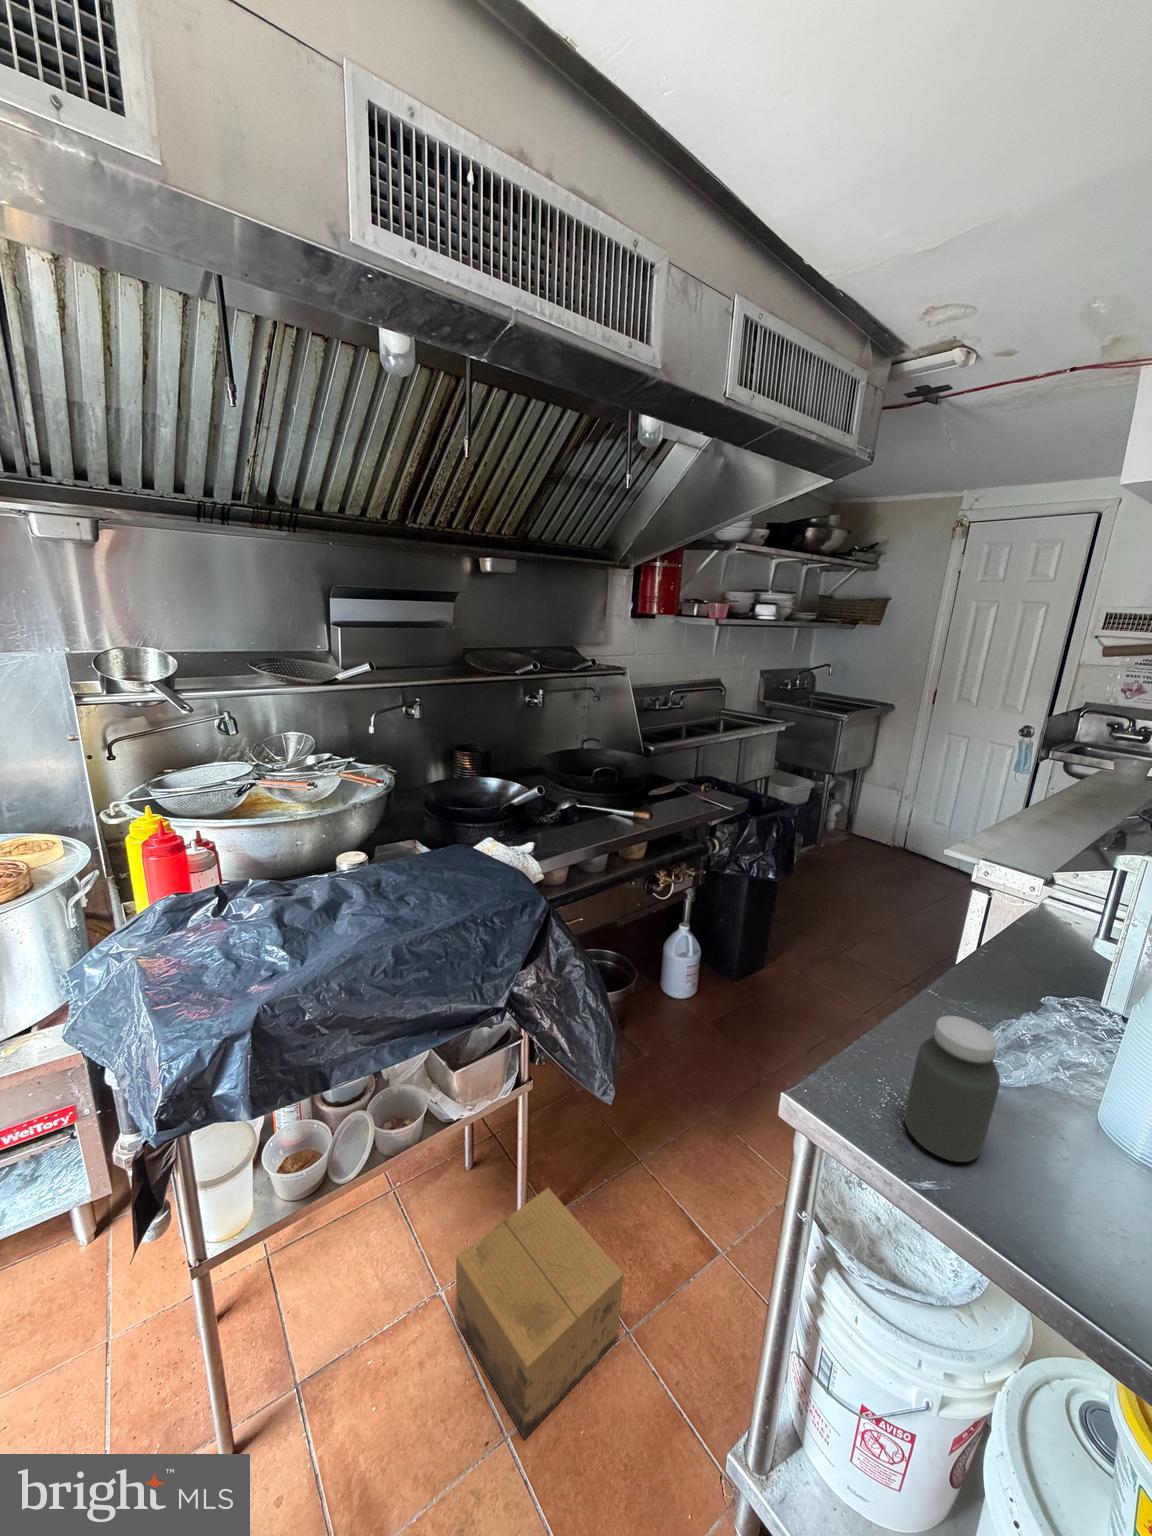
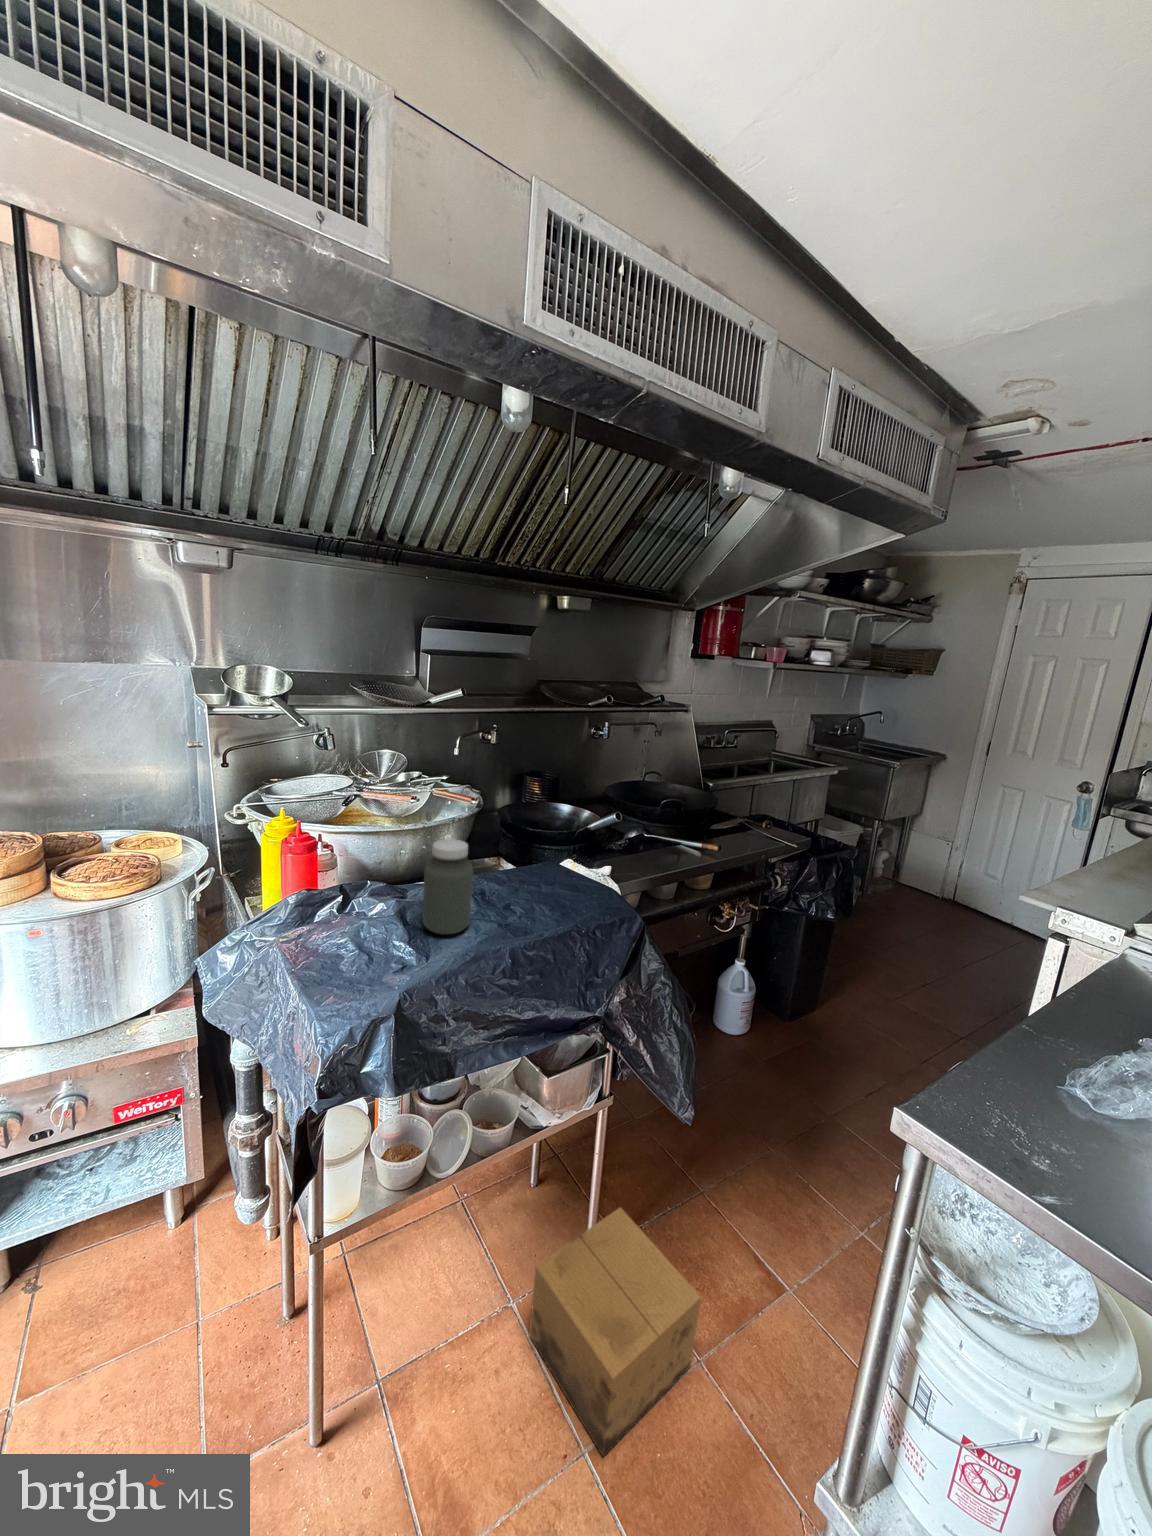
jar: present [904,1016,1000,1162] -> present [423,839,473,934]

